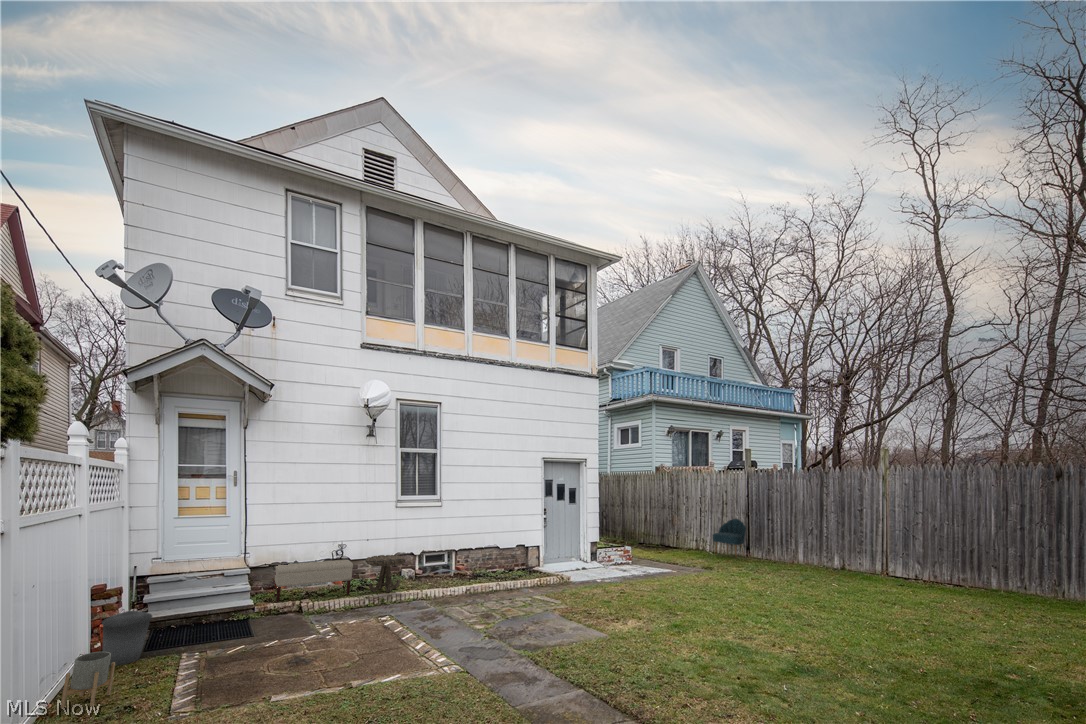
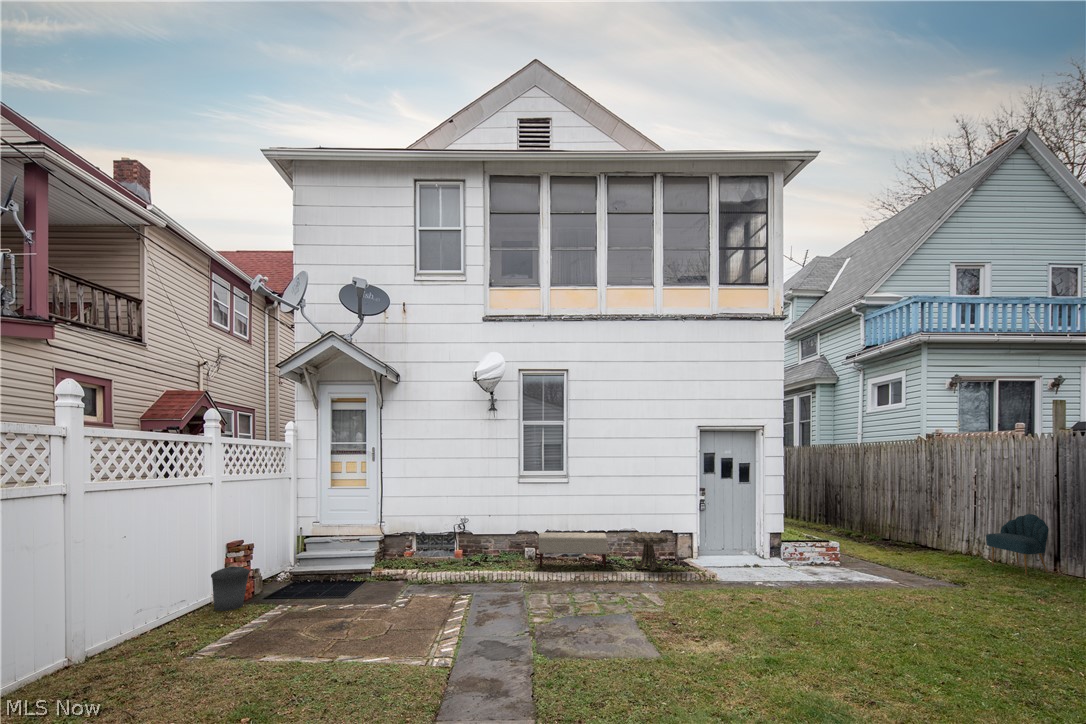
side table: present [366,555,406,592] -> present [628,532,668,571]
bench: present [274,560,353,603] -> present [538,532,607,568]
planter: present [61,652,115,708] -> none [134,600,174,645]

